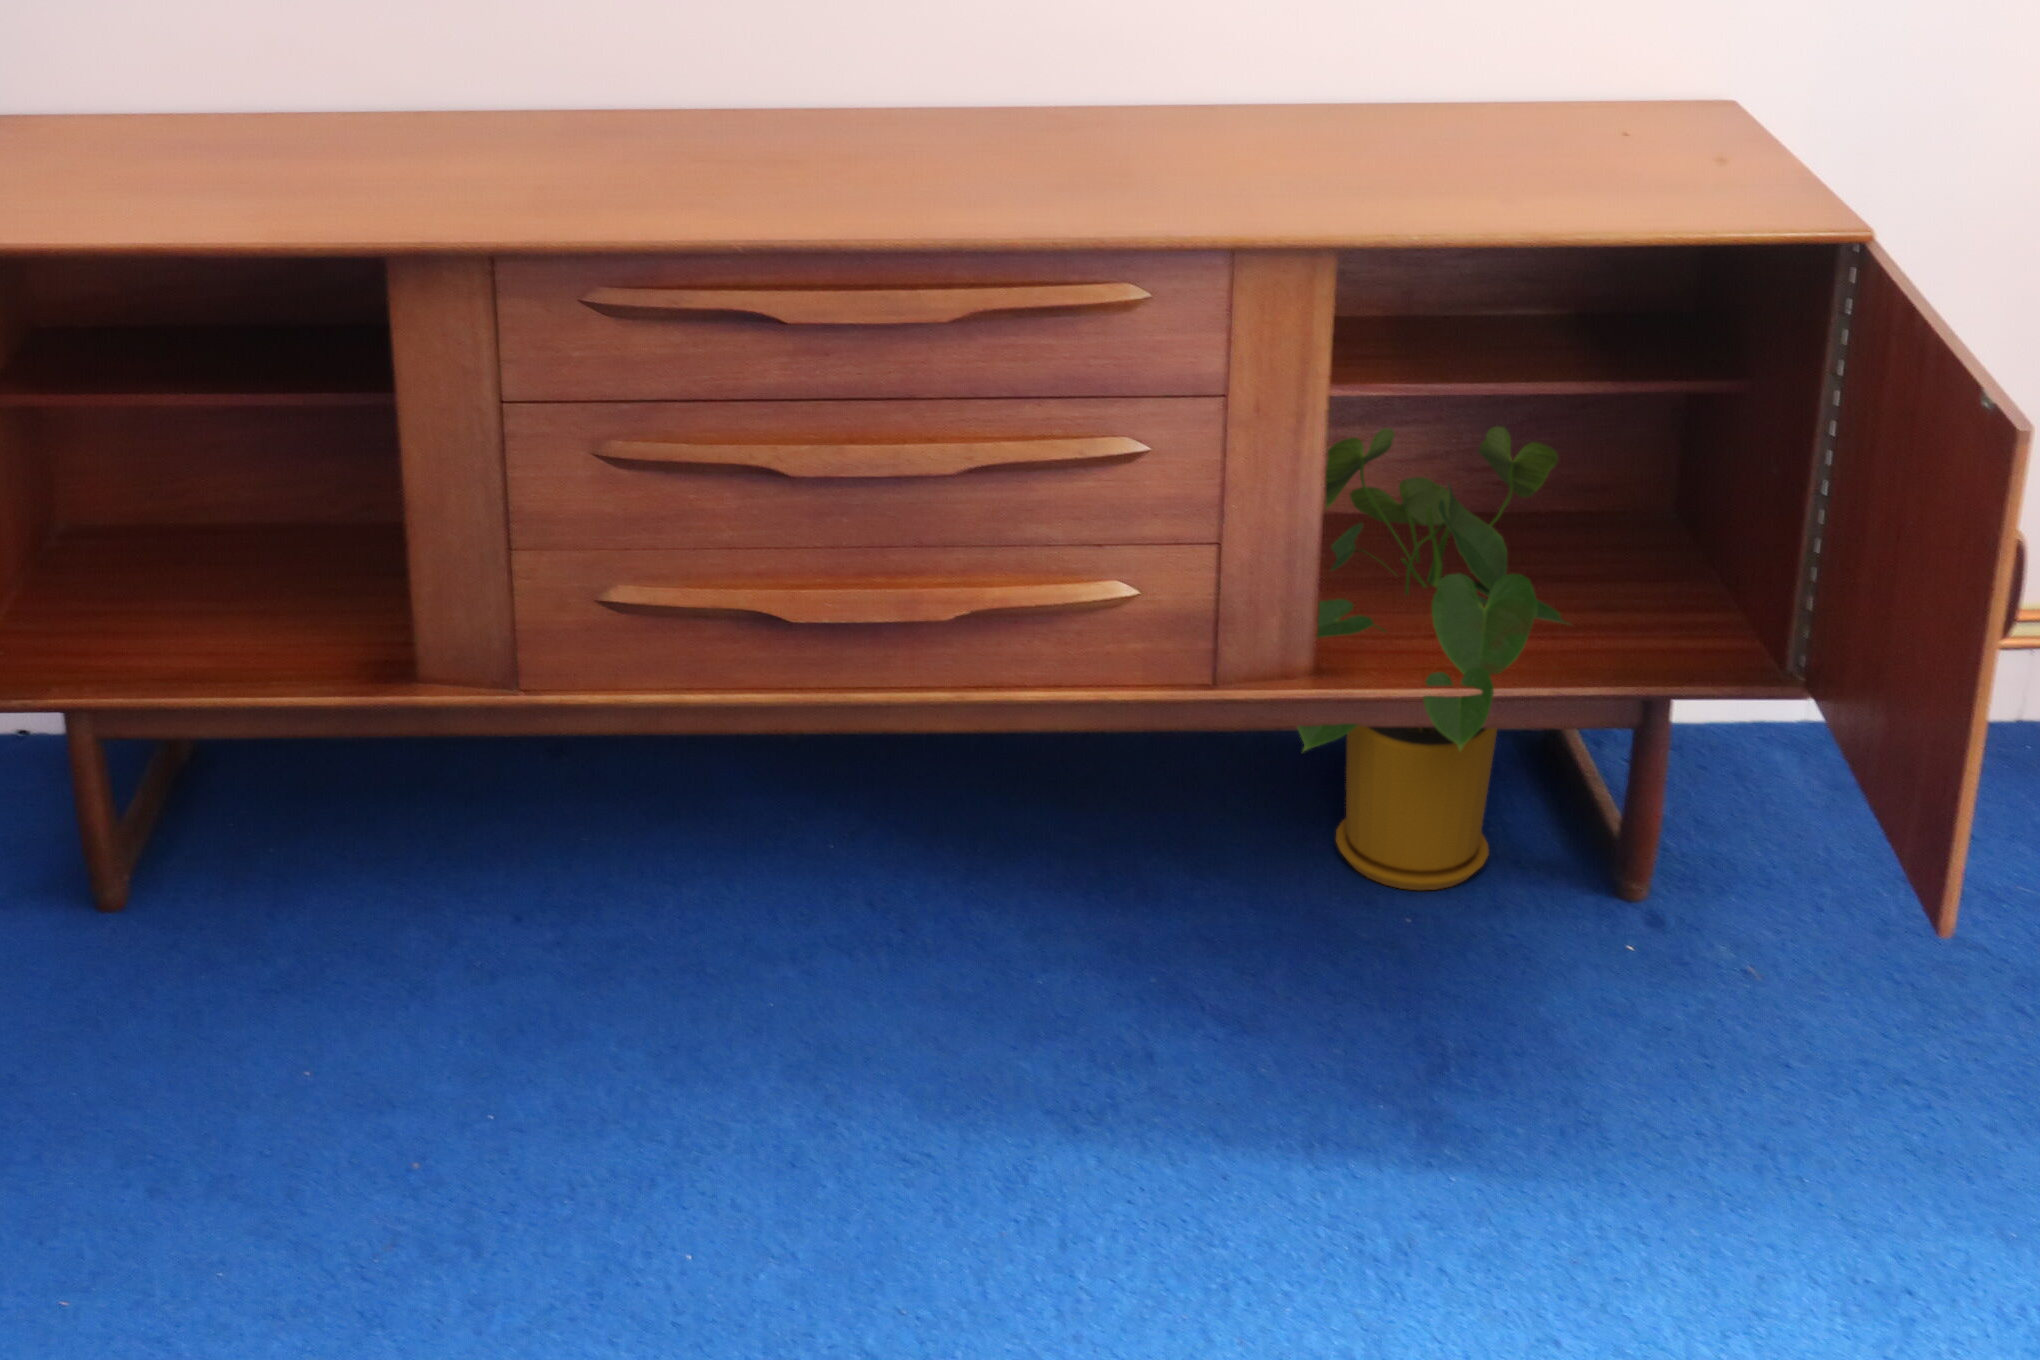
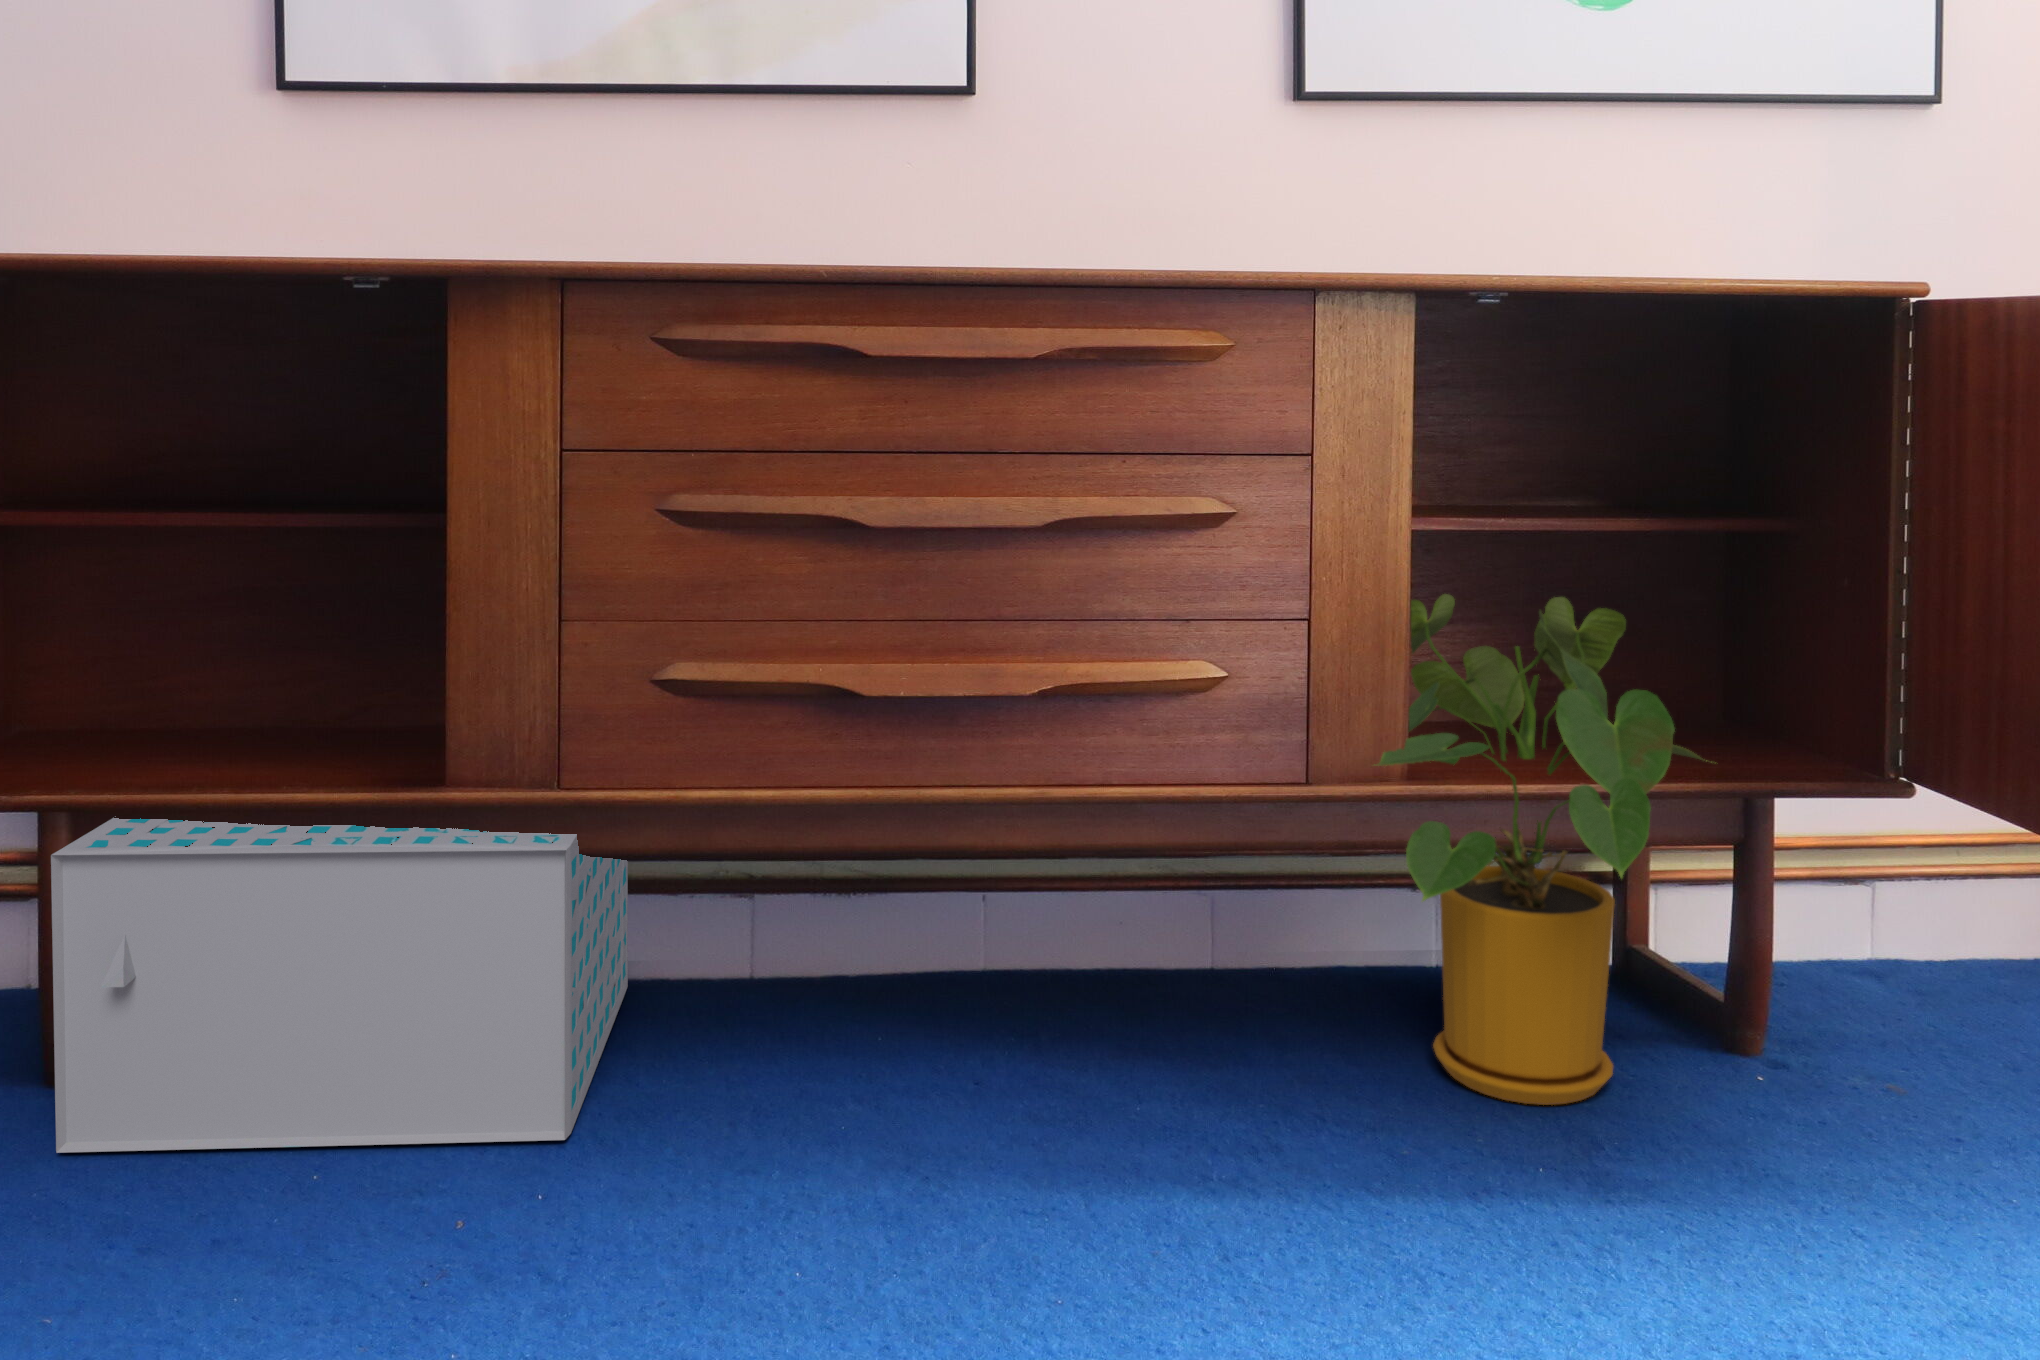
storage box: none [173,554,627,918] -> present [51,818,628,1153]

